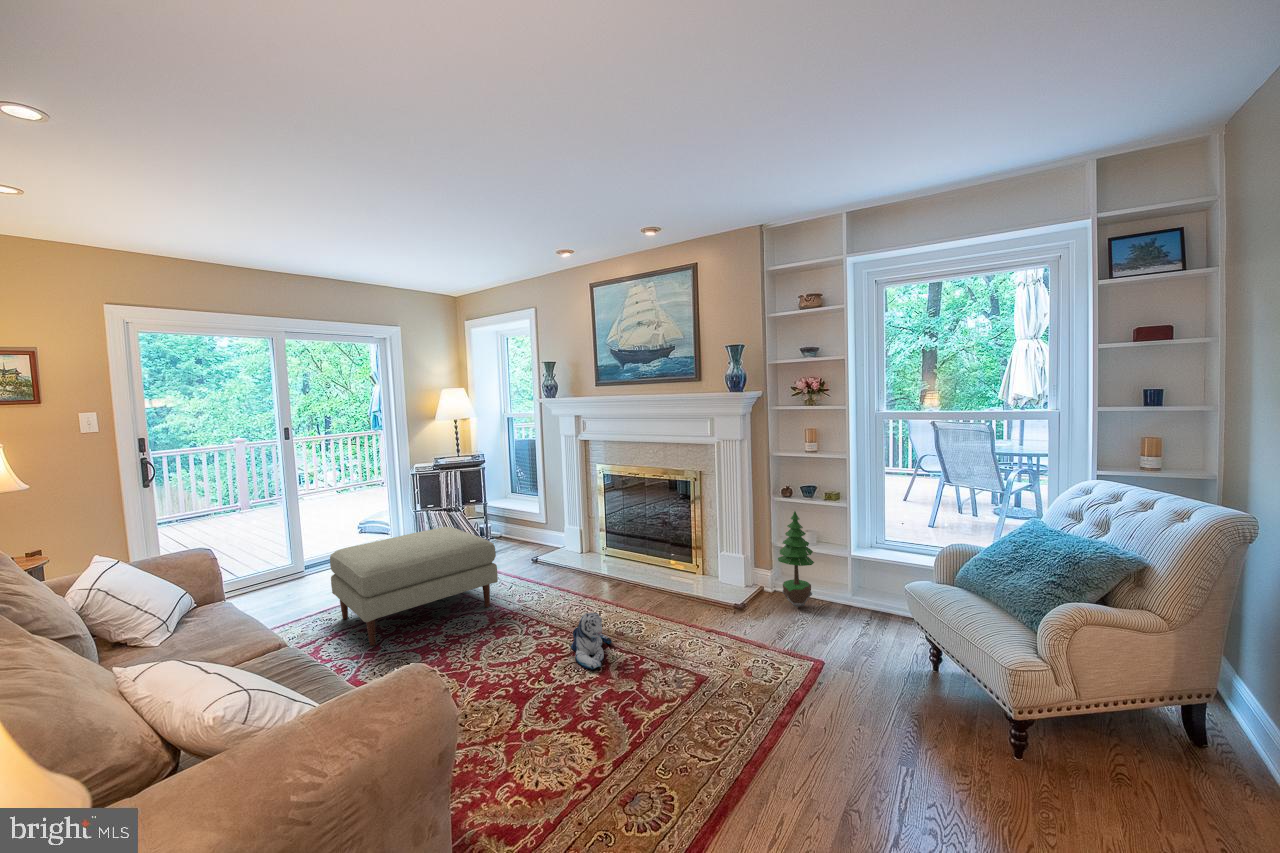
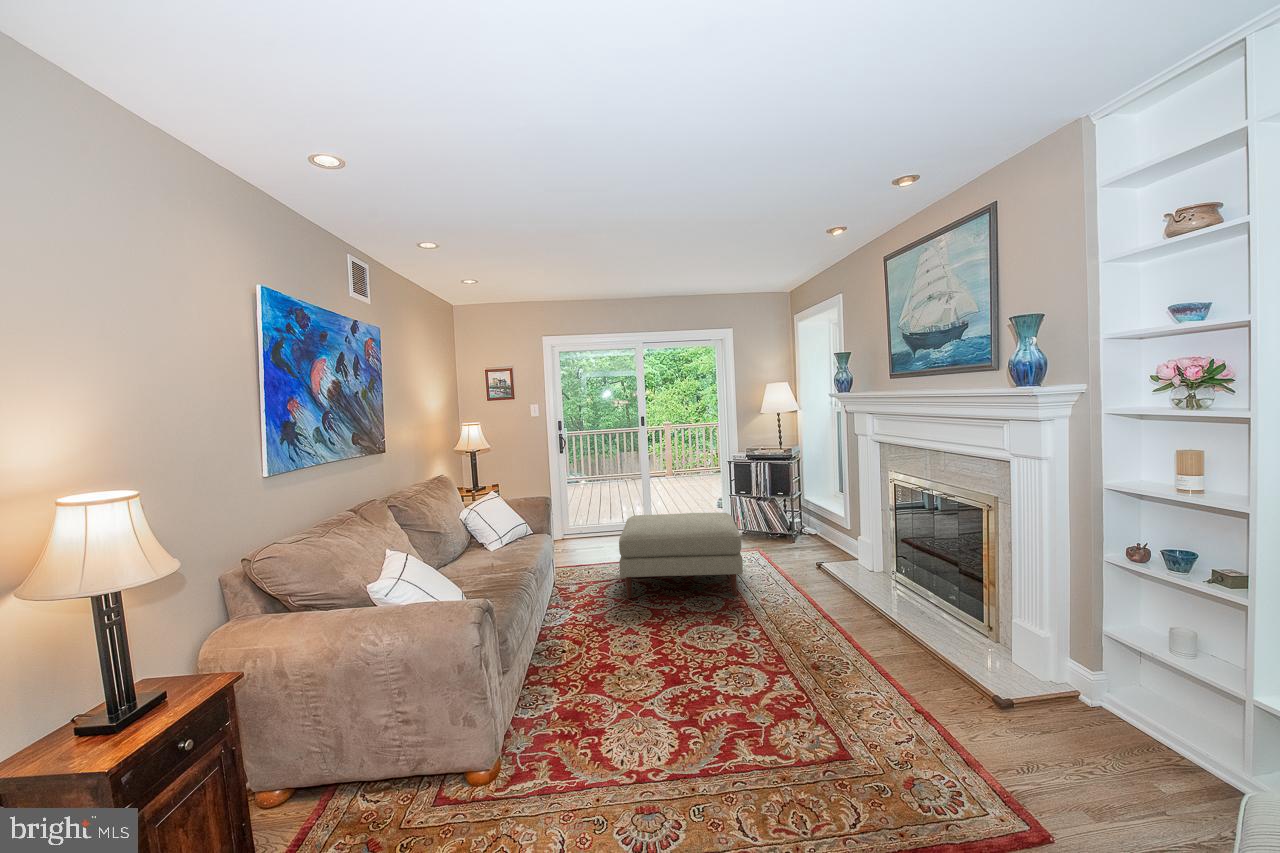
potted tree: present [778,511,814,607] -> none [1072,577,1146,733]
plush toy: present [571,613,612,670] -> none [746,626,799,687]

